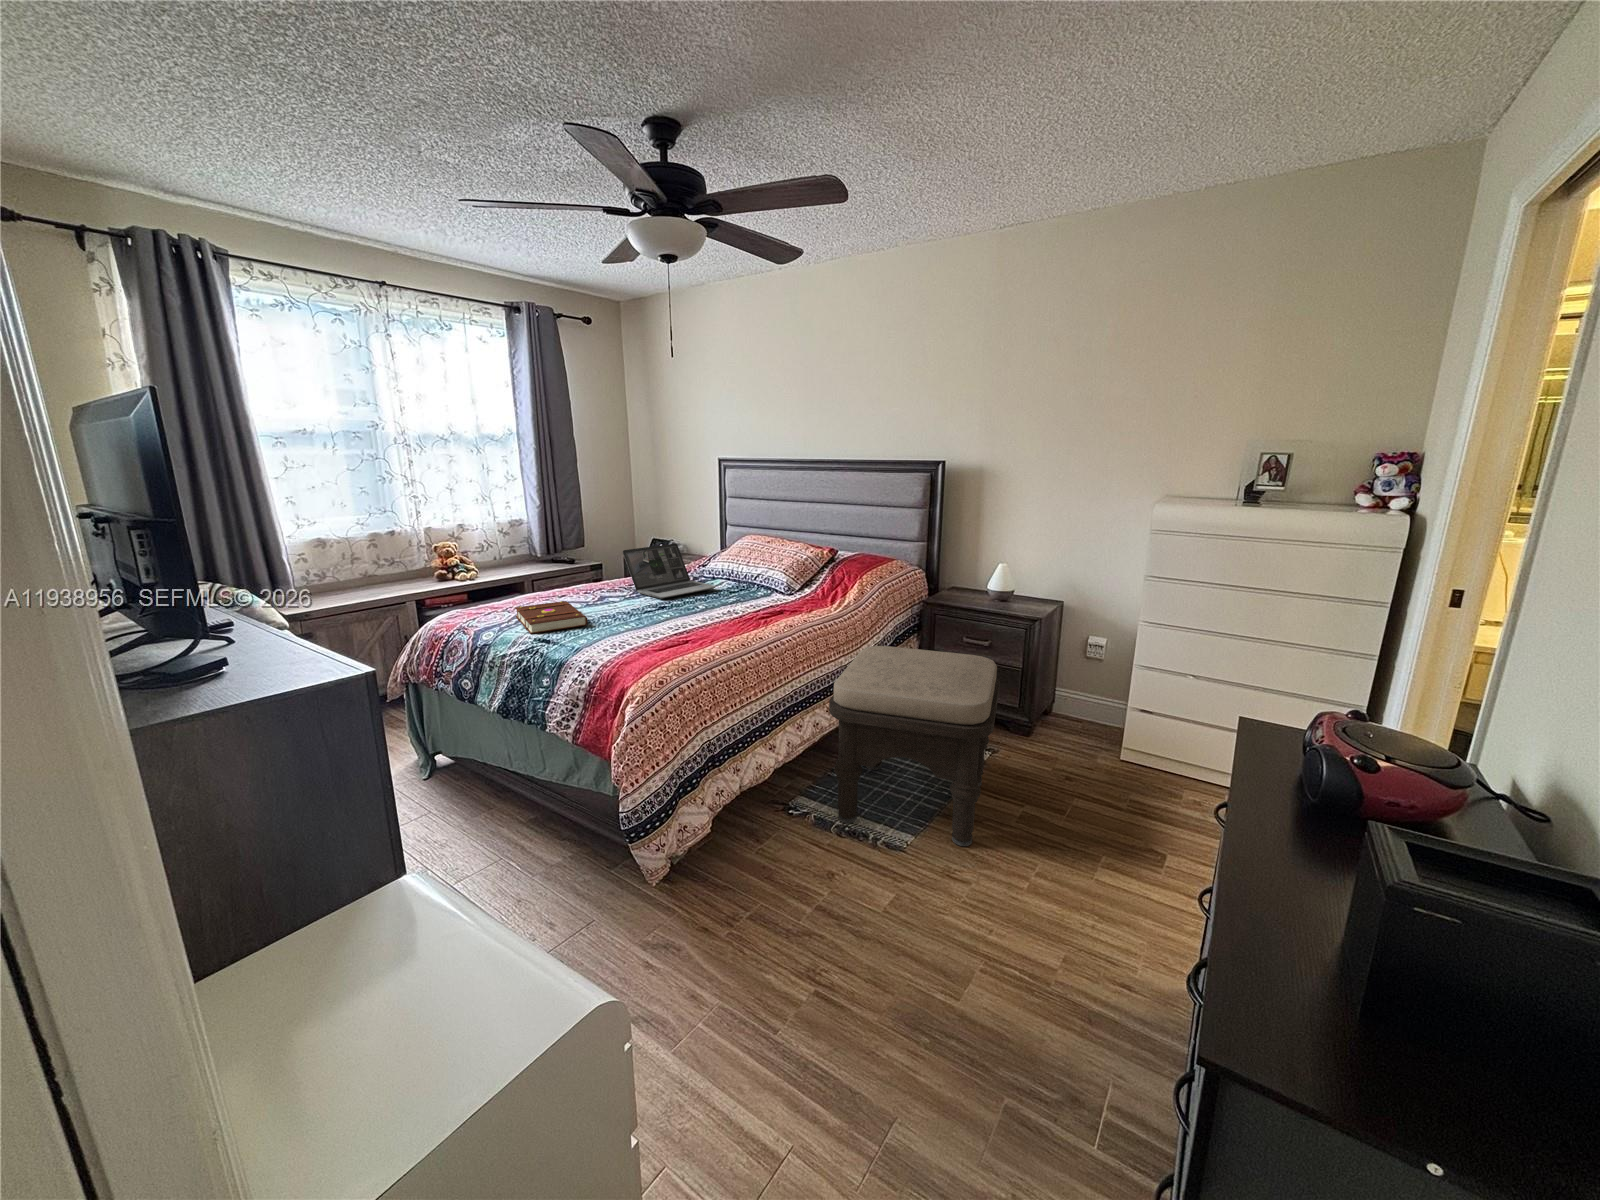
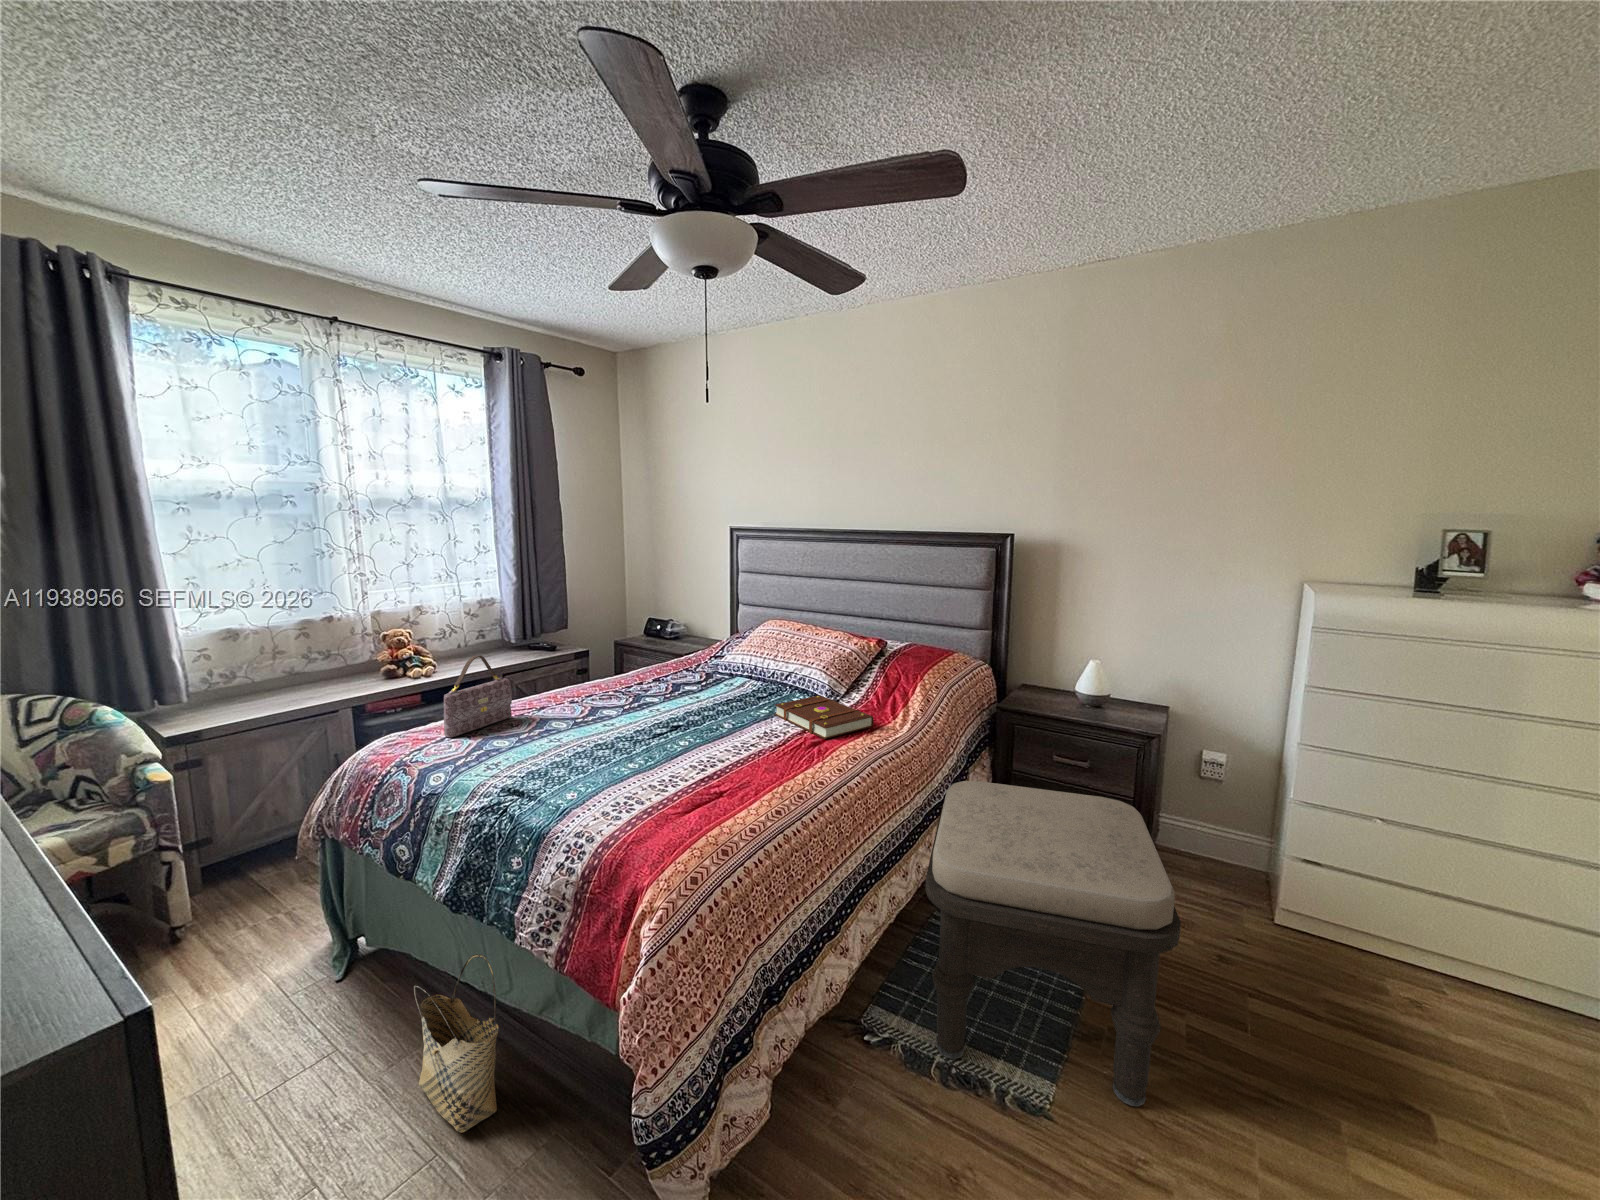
laptop: present [623,544,716,599] -> none [622,634,740,710]
handbag: none [489,552,539,612] -> present [444,655,512,737]
book: present [515,601,588,634] -> present [775,695,874,739]
woven basket: none [482,744,539,849] -> present [414,954,499,1132]

